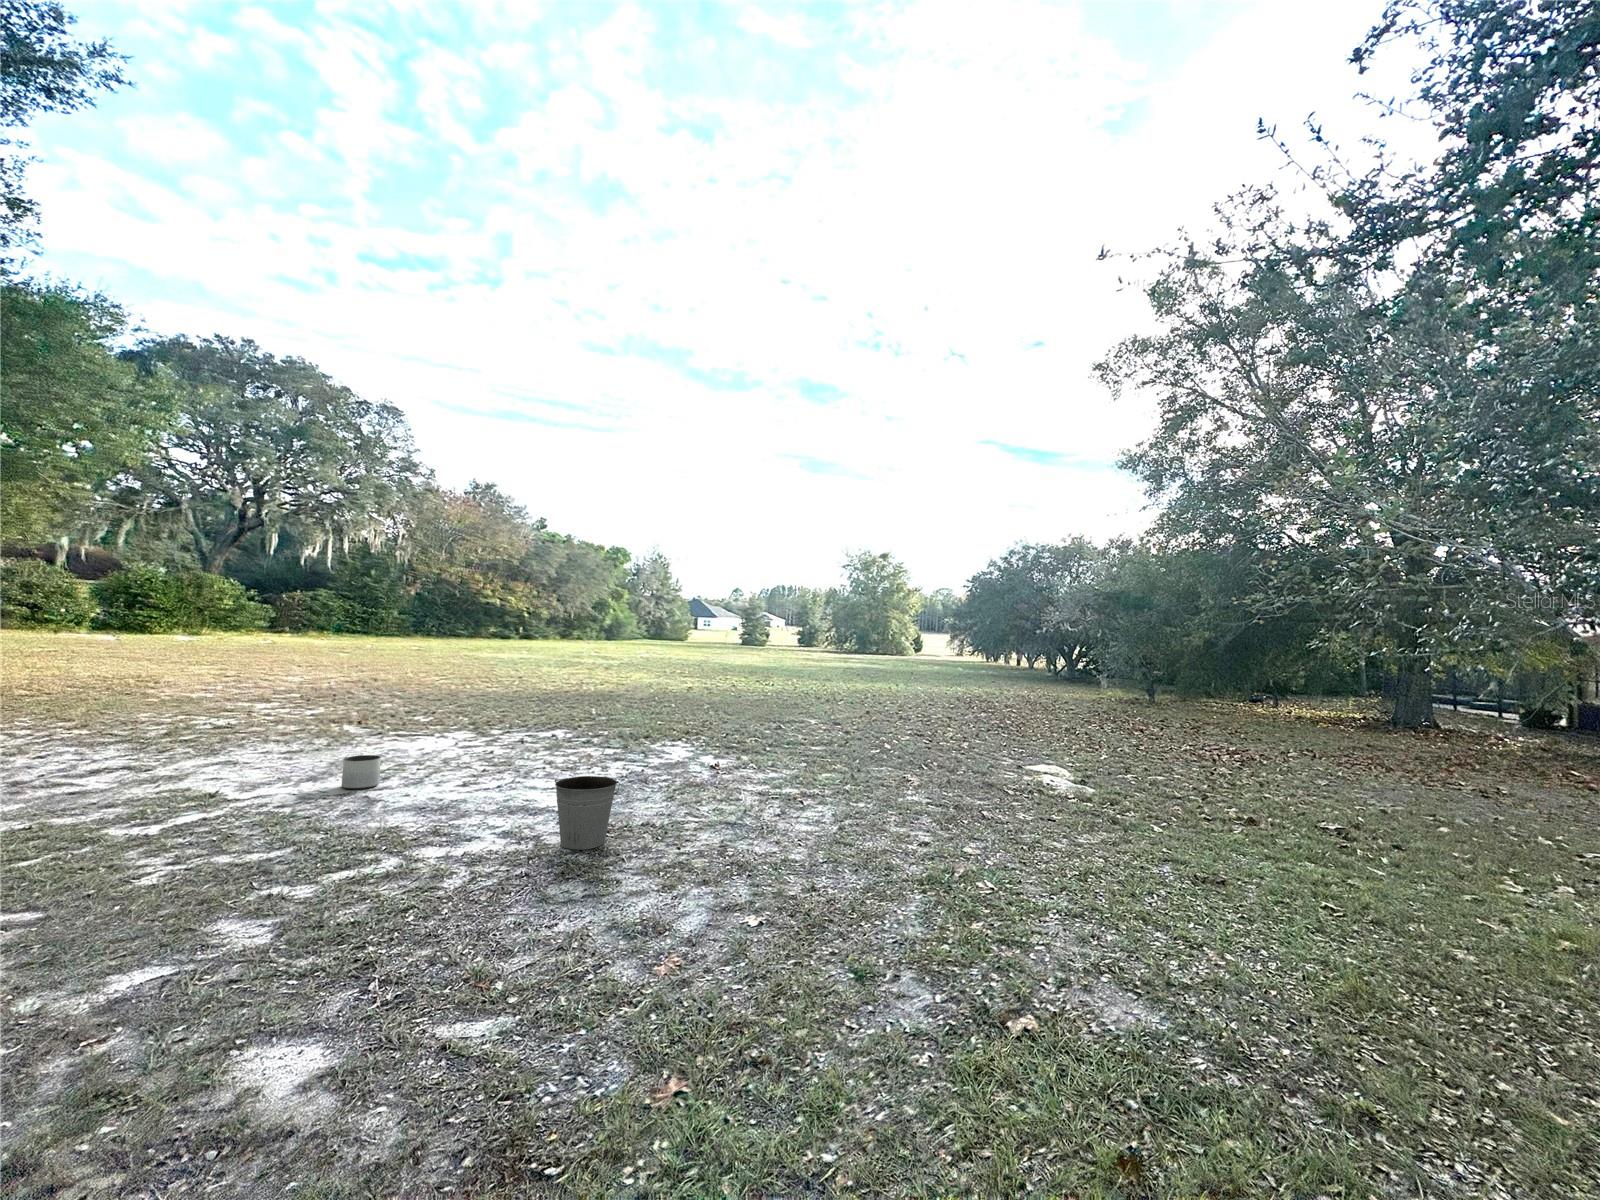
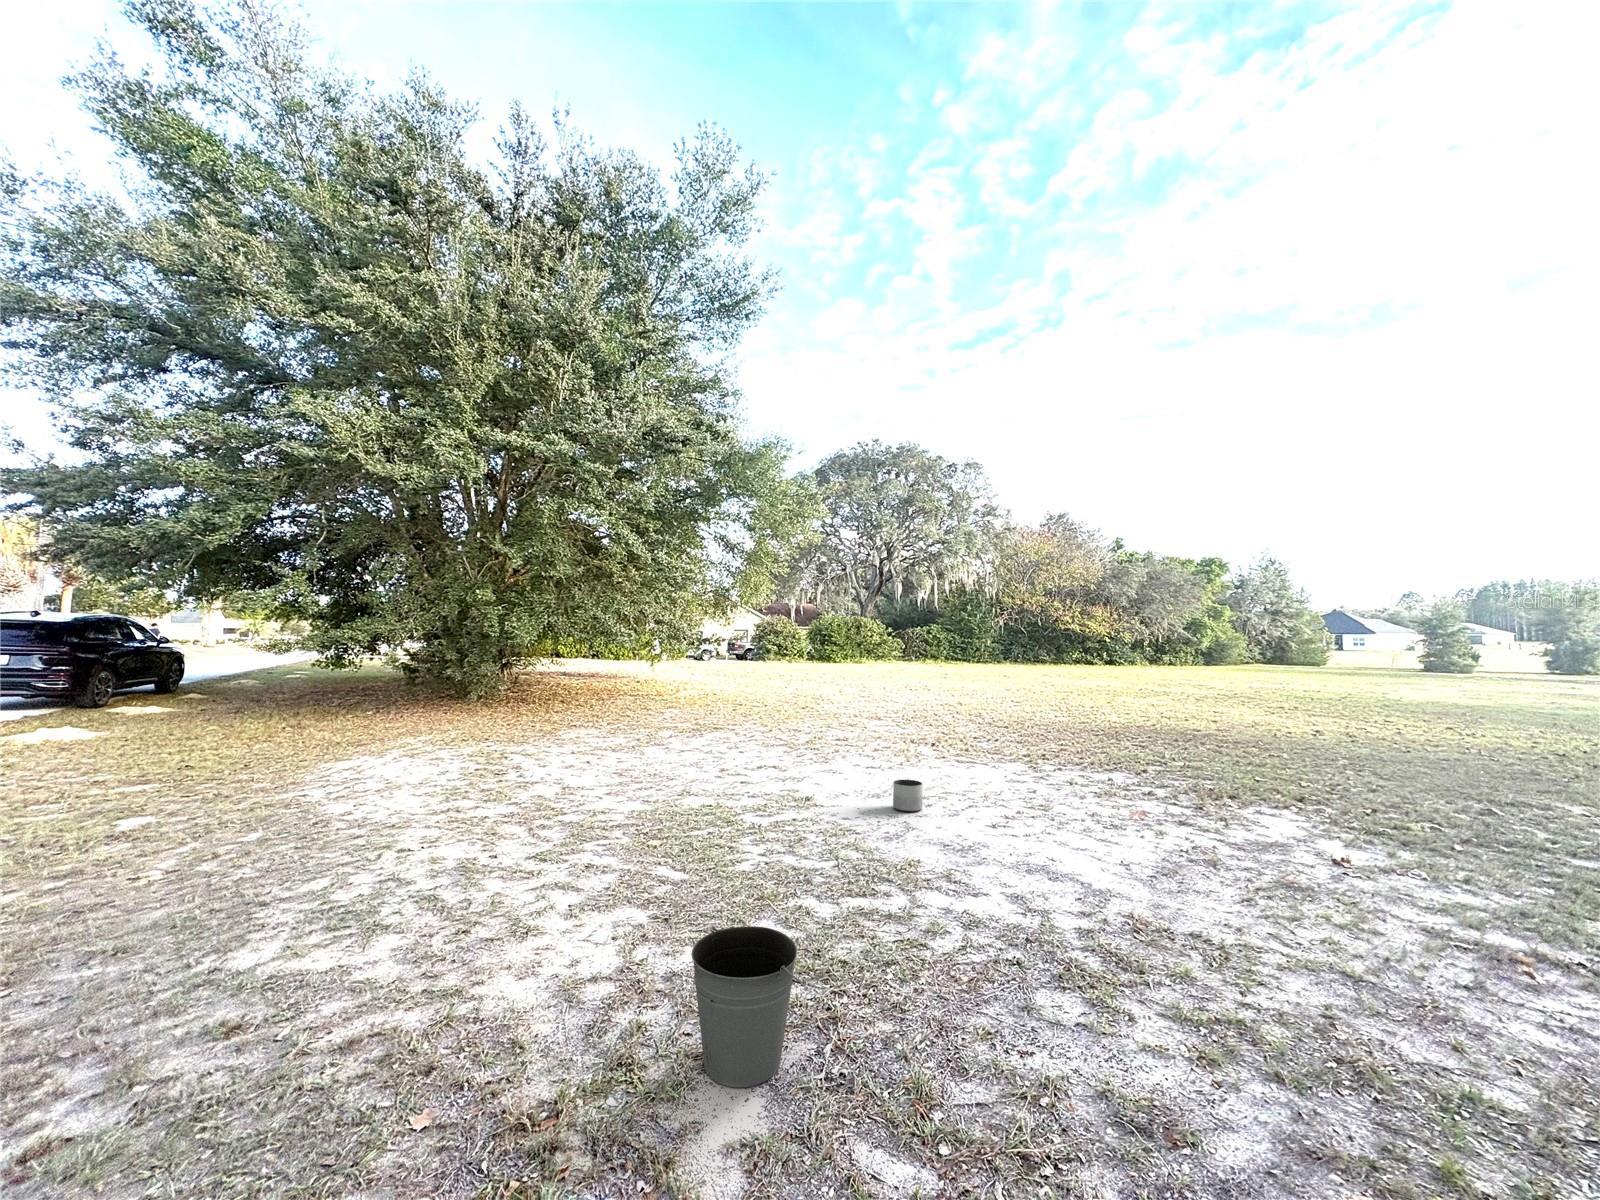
bucket: present [555,776,620,850] -> present [691,926,802,1087]

